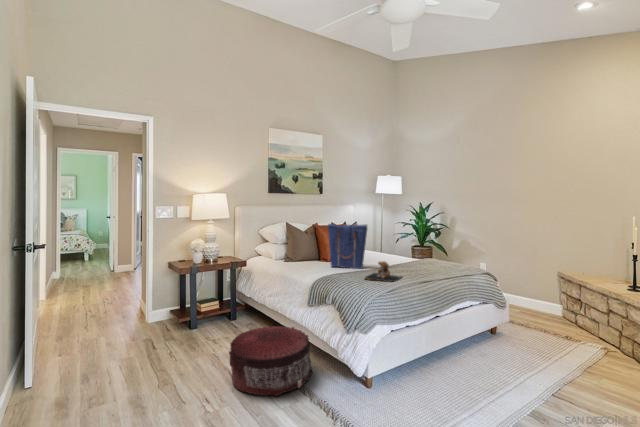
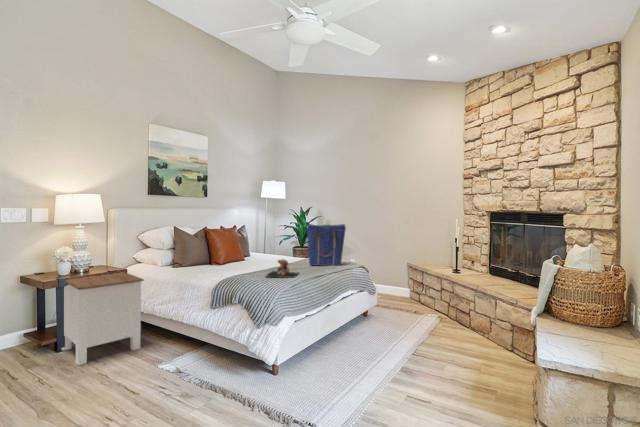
tote bag: present [328,224,367,269] -> present [307,224,346,266]
side table: none [194,263,255,344] -> present [61,272,144,366]
pouf: present [229,326,313,396] -> none [126,330,220,405]

